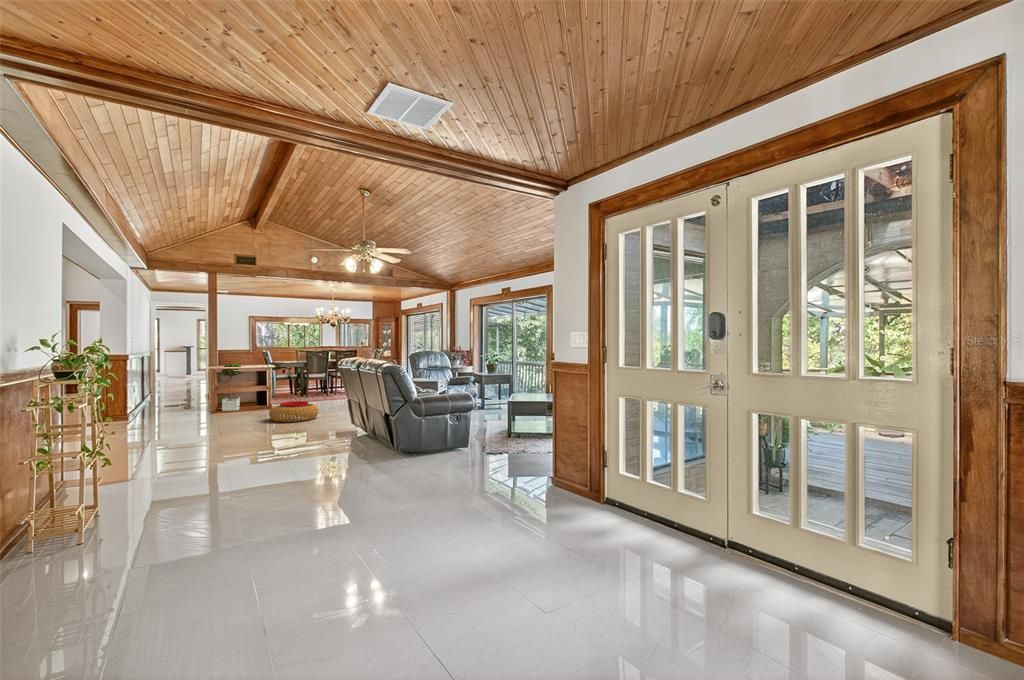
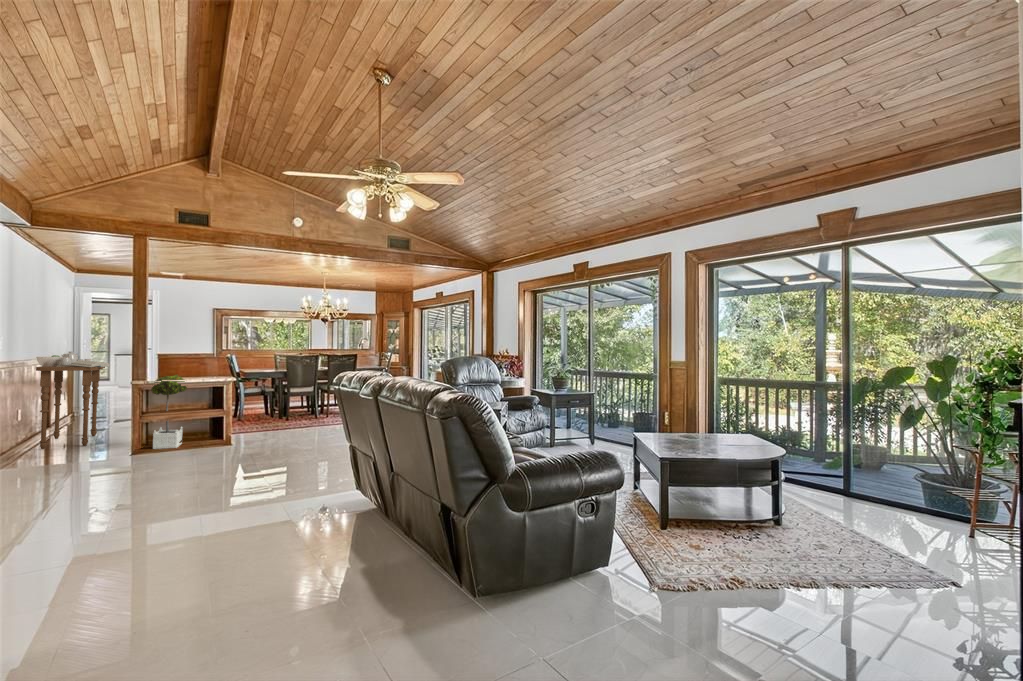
side table: none [144,348,191,411] -> present [36,352,110,449]
pouf: present [269,401,318,422] -> none [218,439,301,477]

